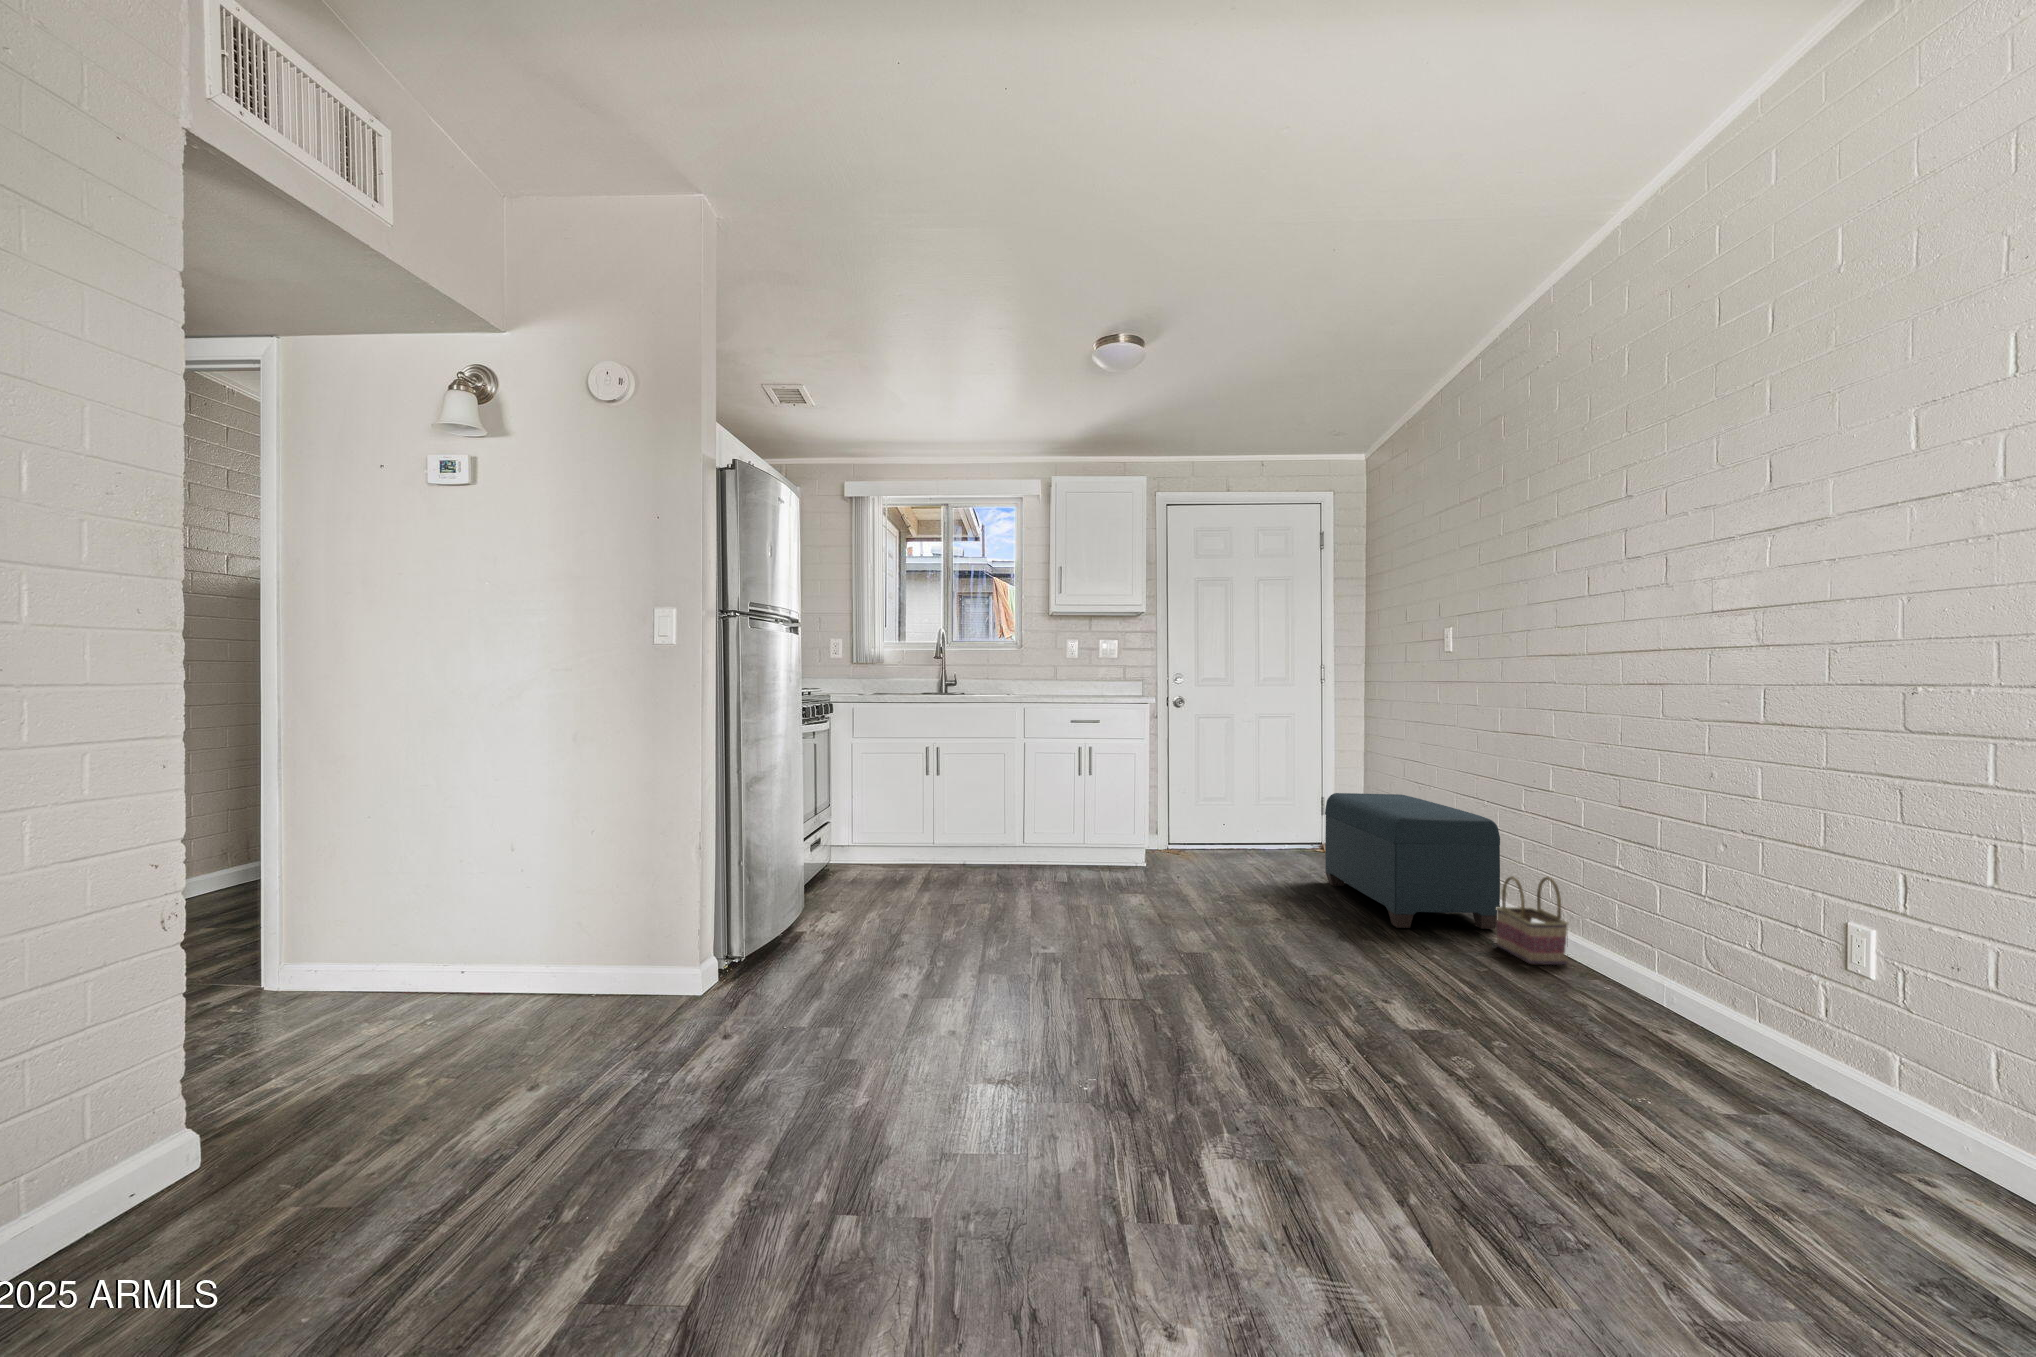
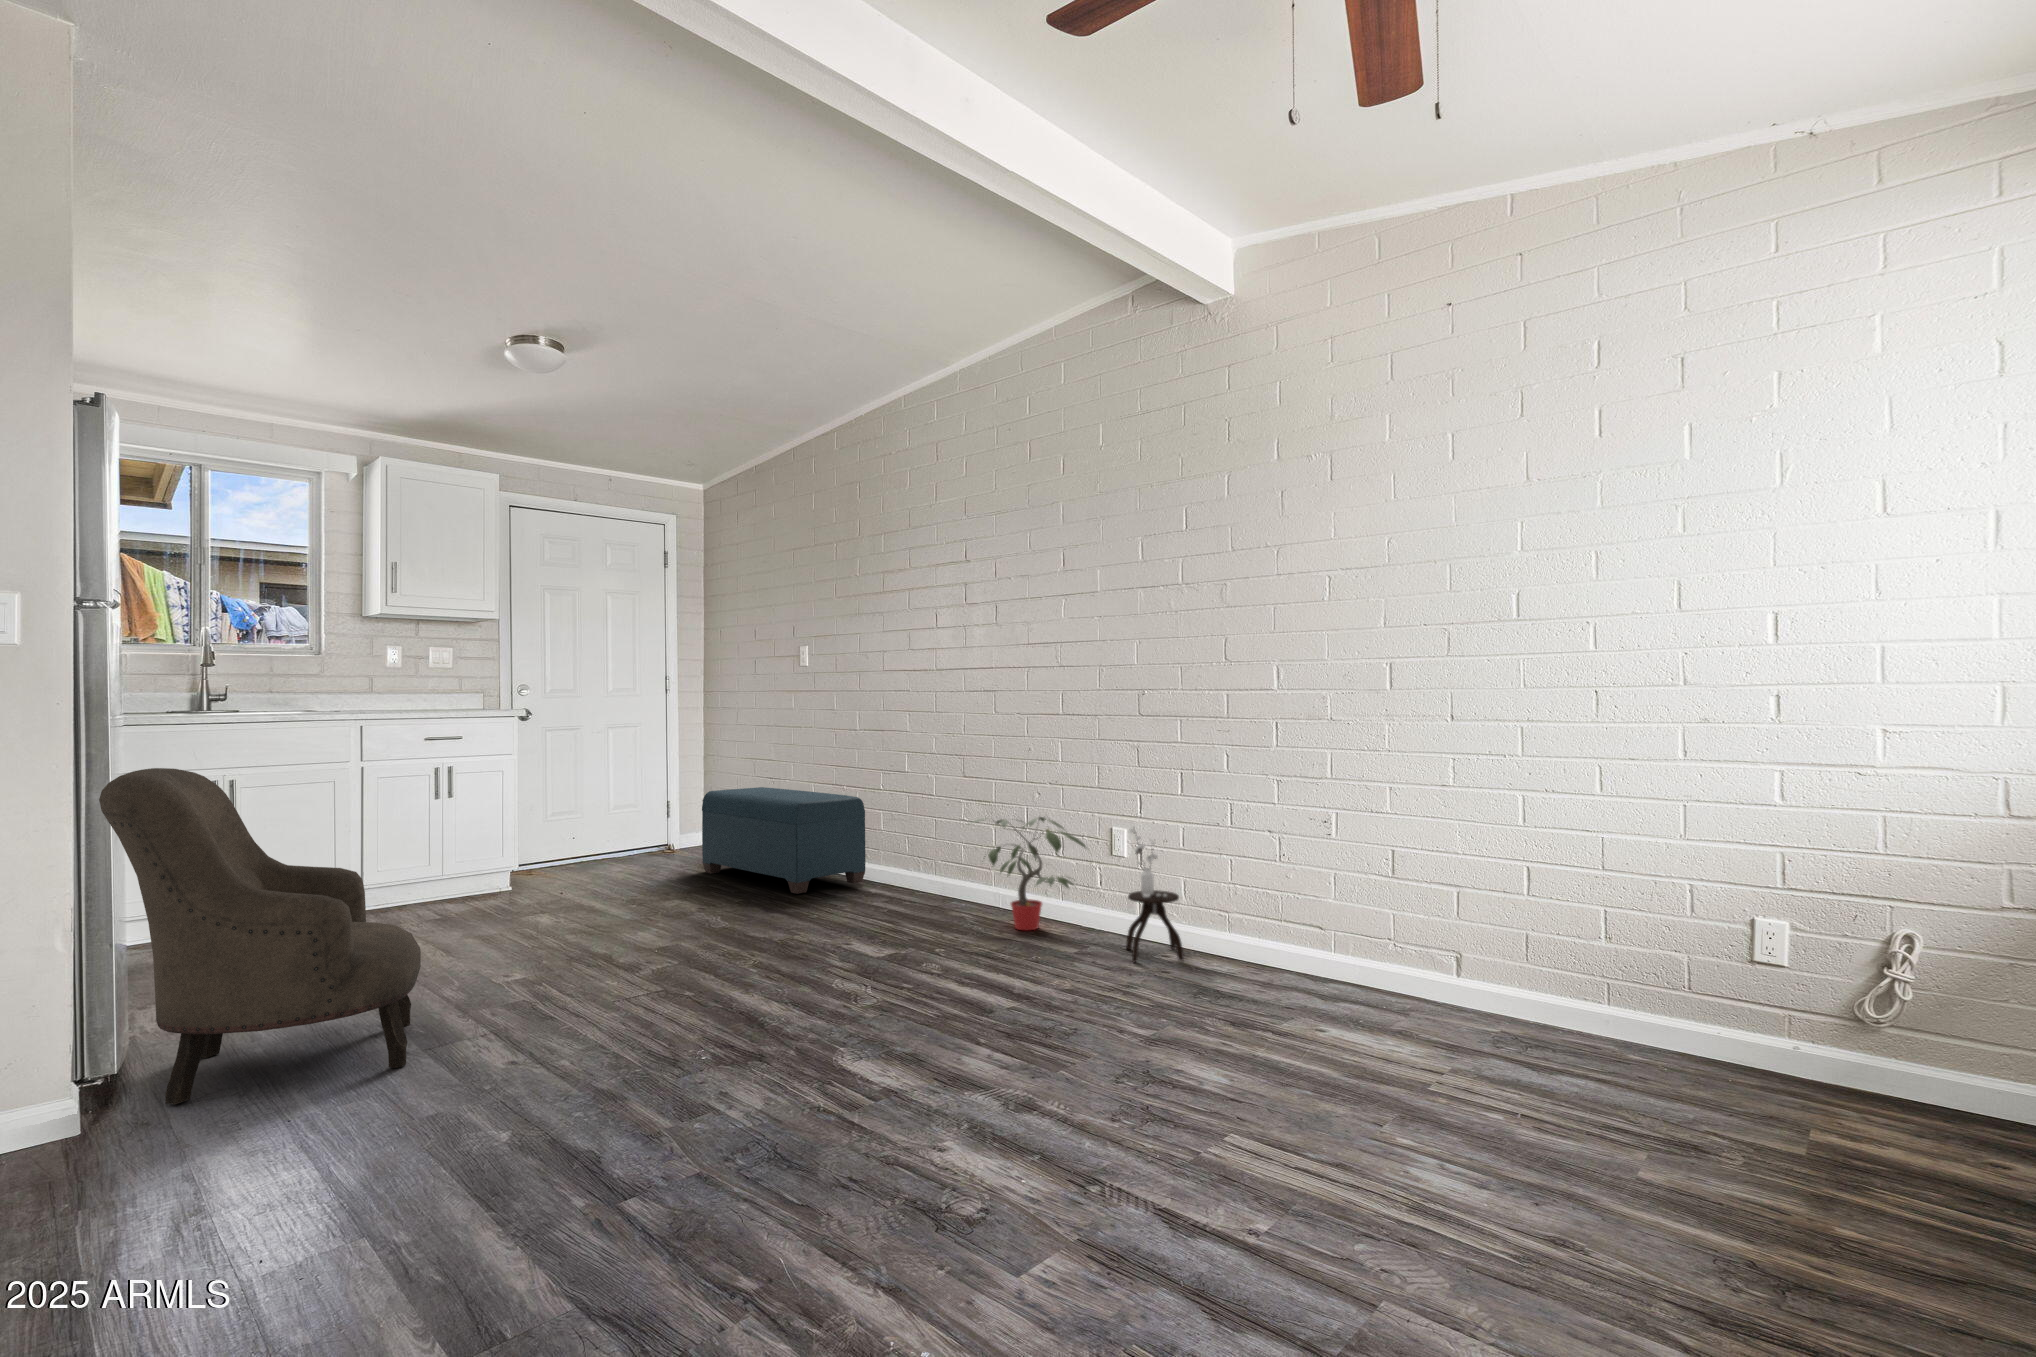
armchair: none [710,732,928,1013] -> present [99,768,421,1104]
potted plant: none [1576,871,1796,1057] -> present [974,817,1086,930]
basket: present [1496,877,1568,965] -> none [873,834,927,899]
side table: none [1831,926,1967,1201] -> present [1126,828,1184,962]

